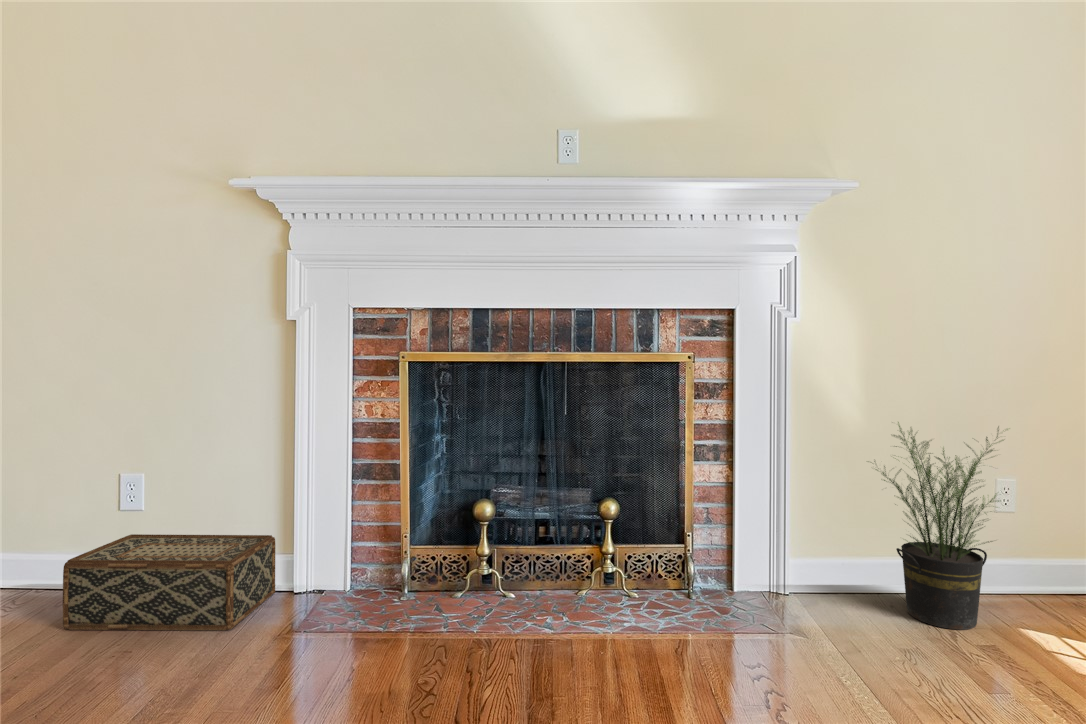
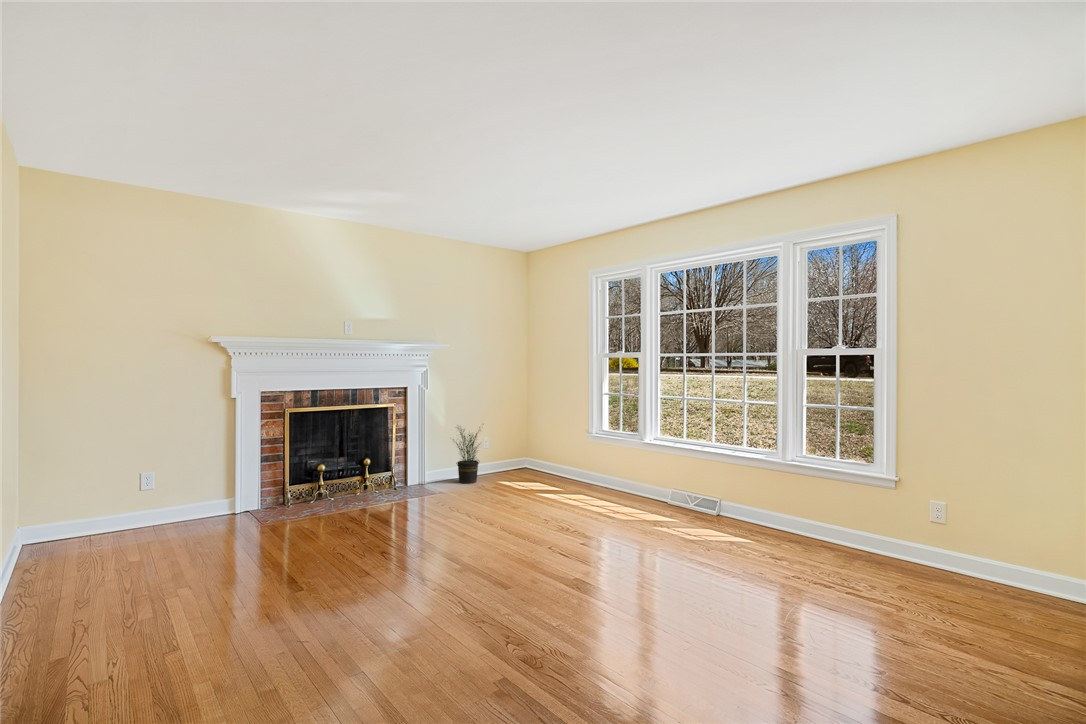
woven basket: present [63,534,275,630] -> none [151,491,235,536]

